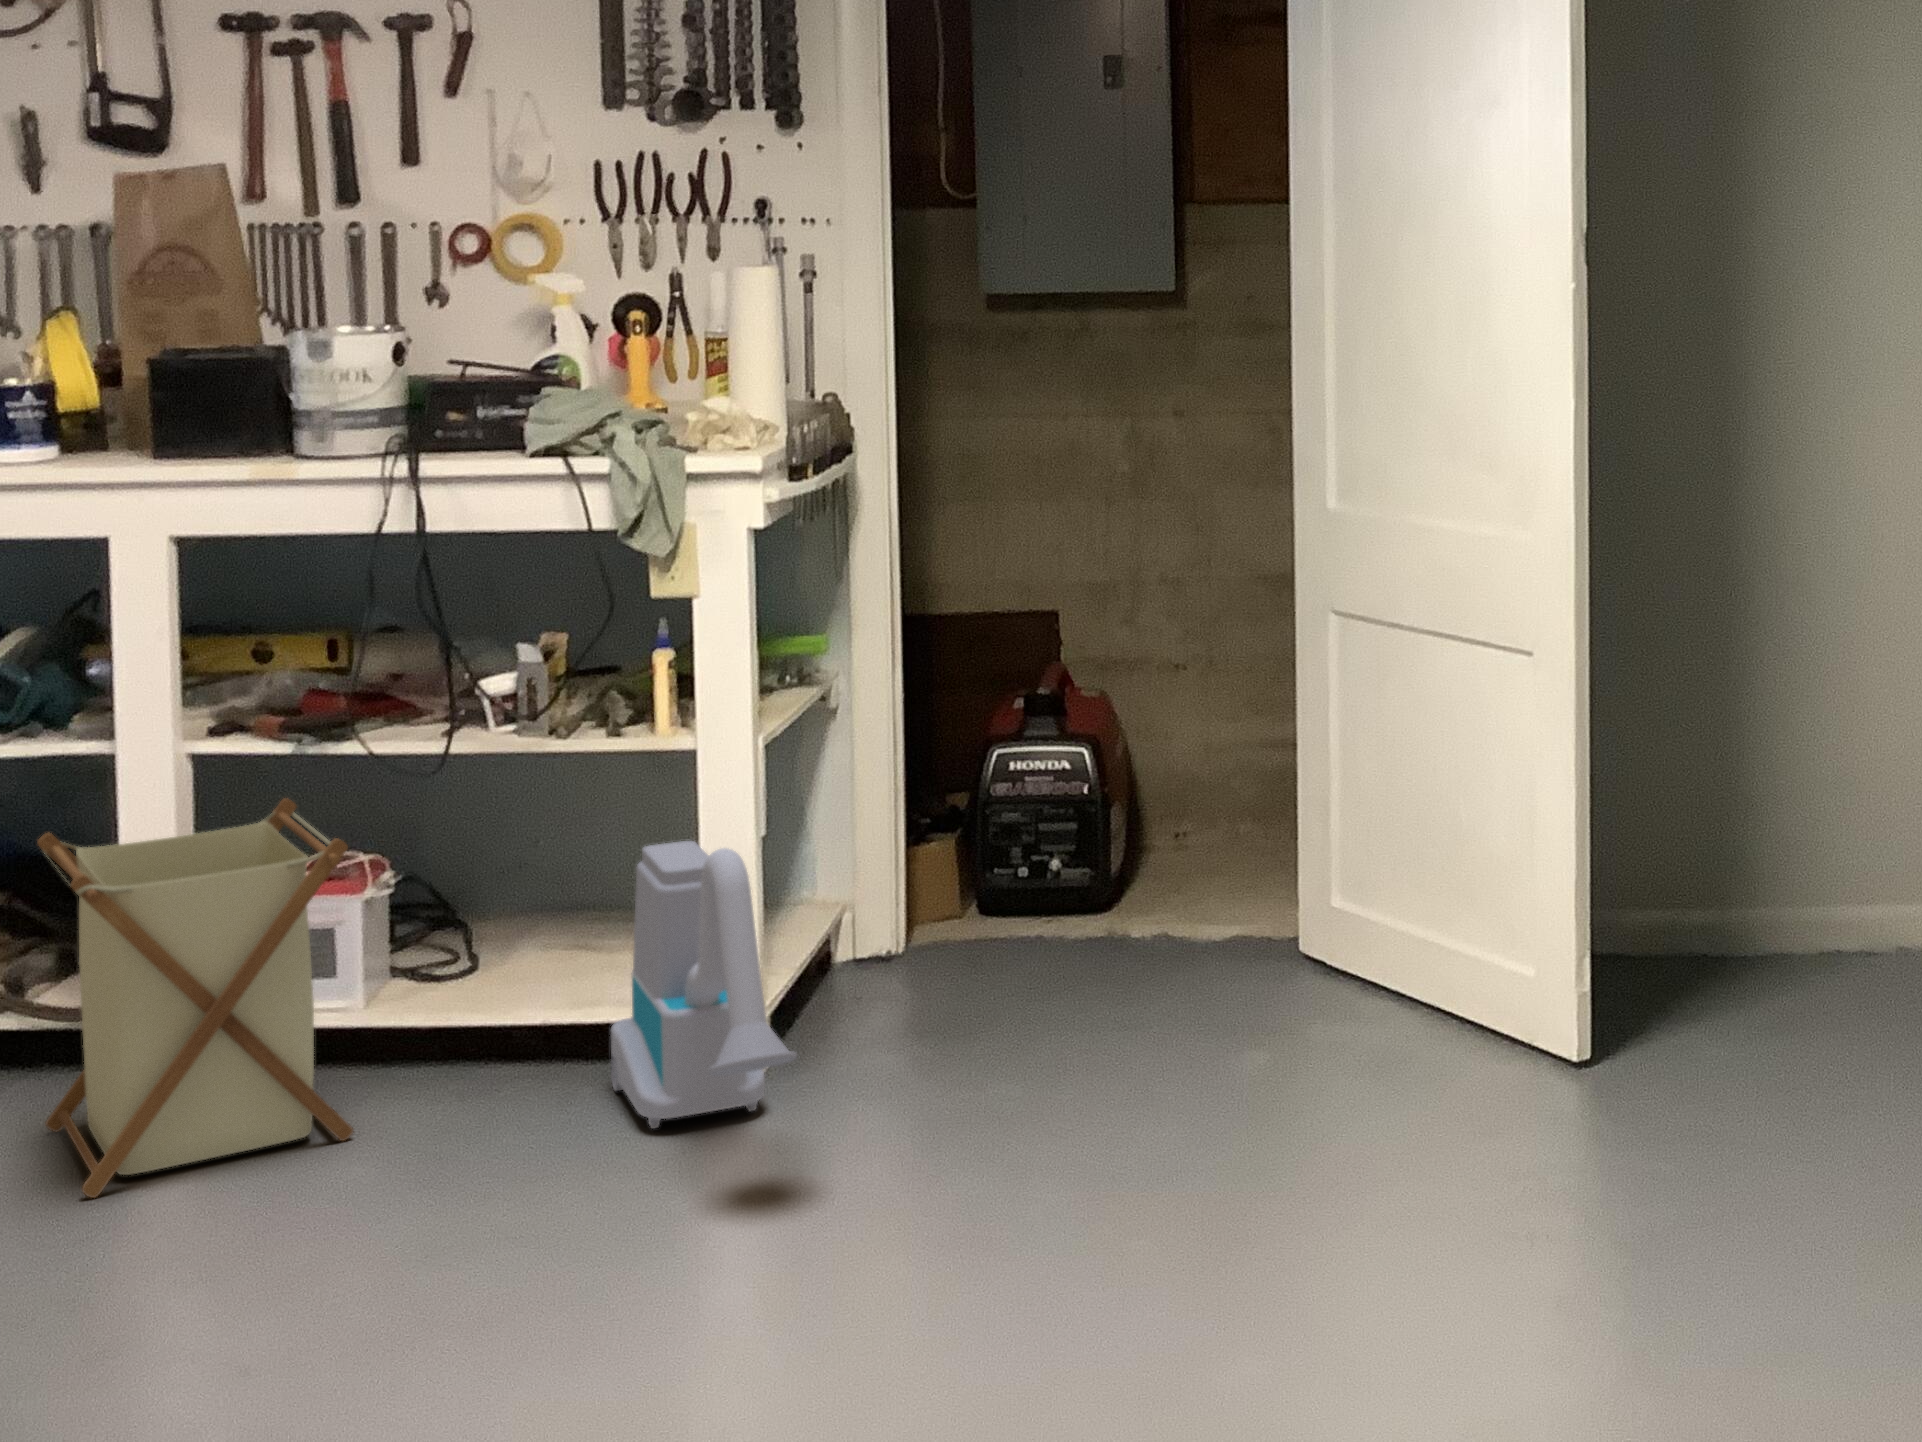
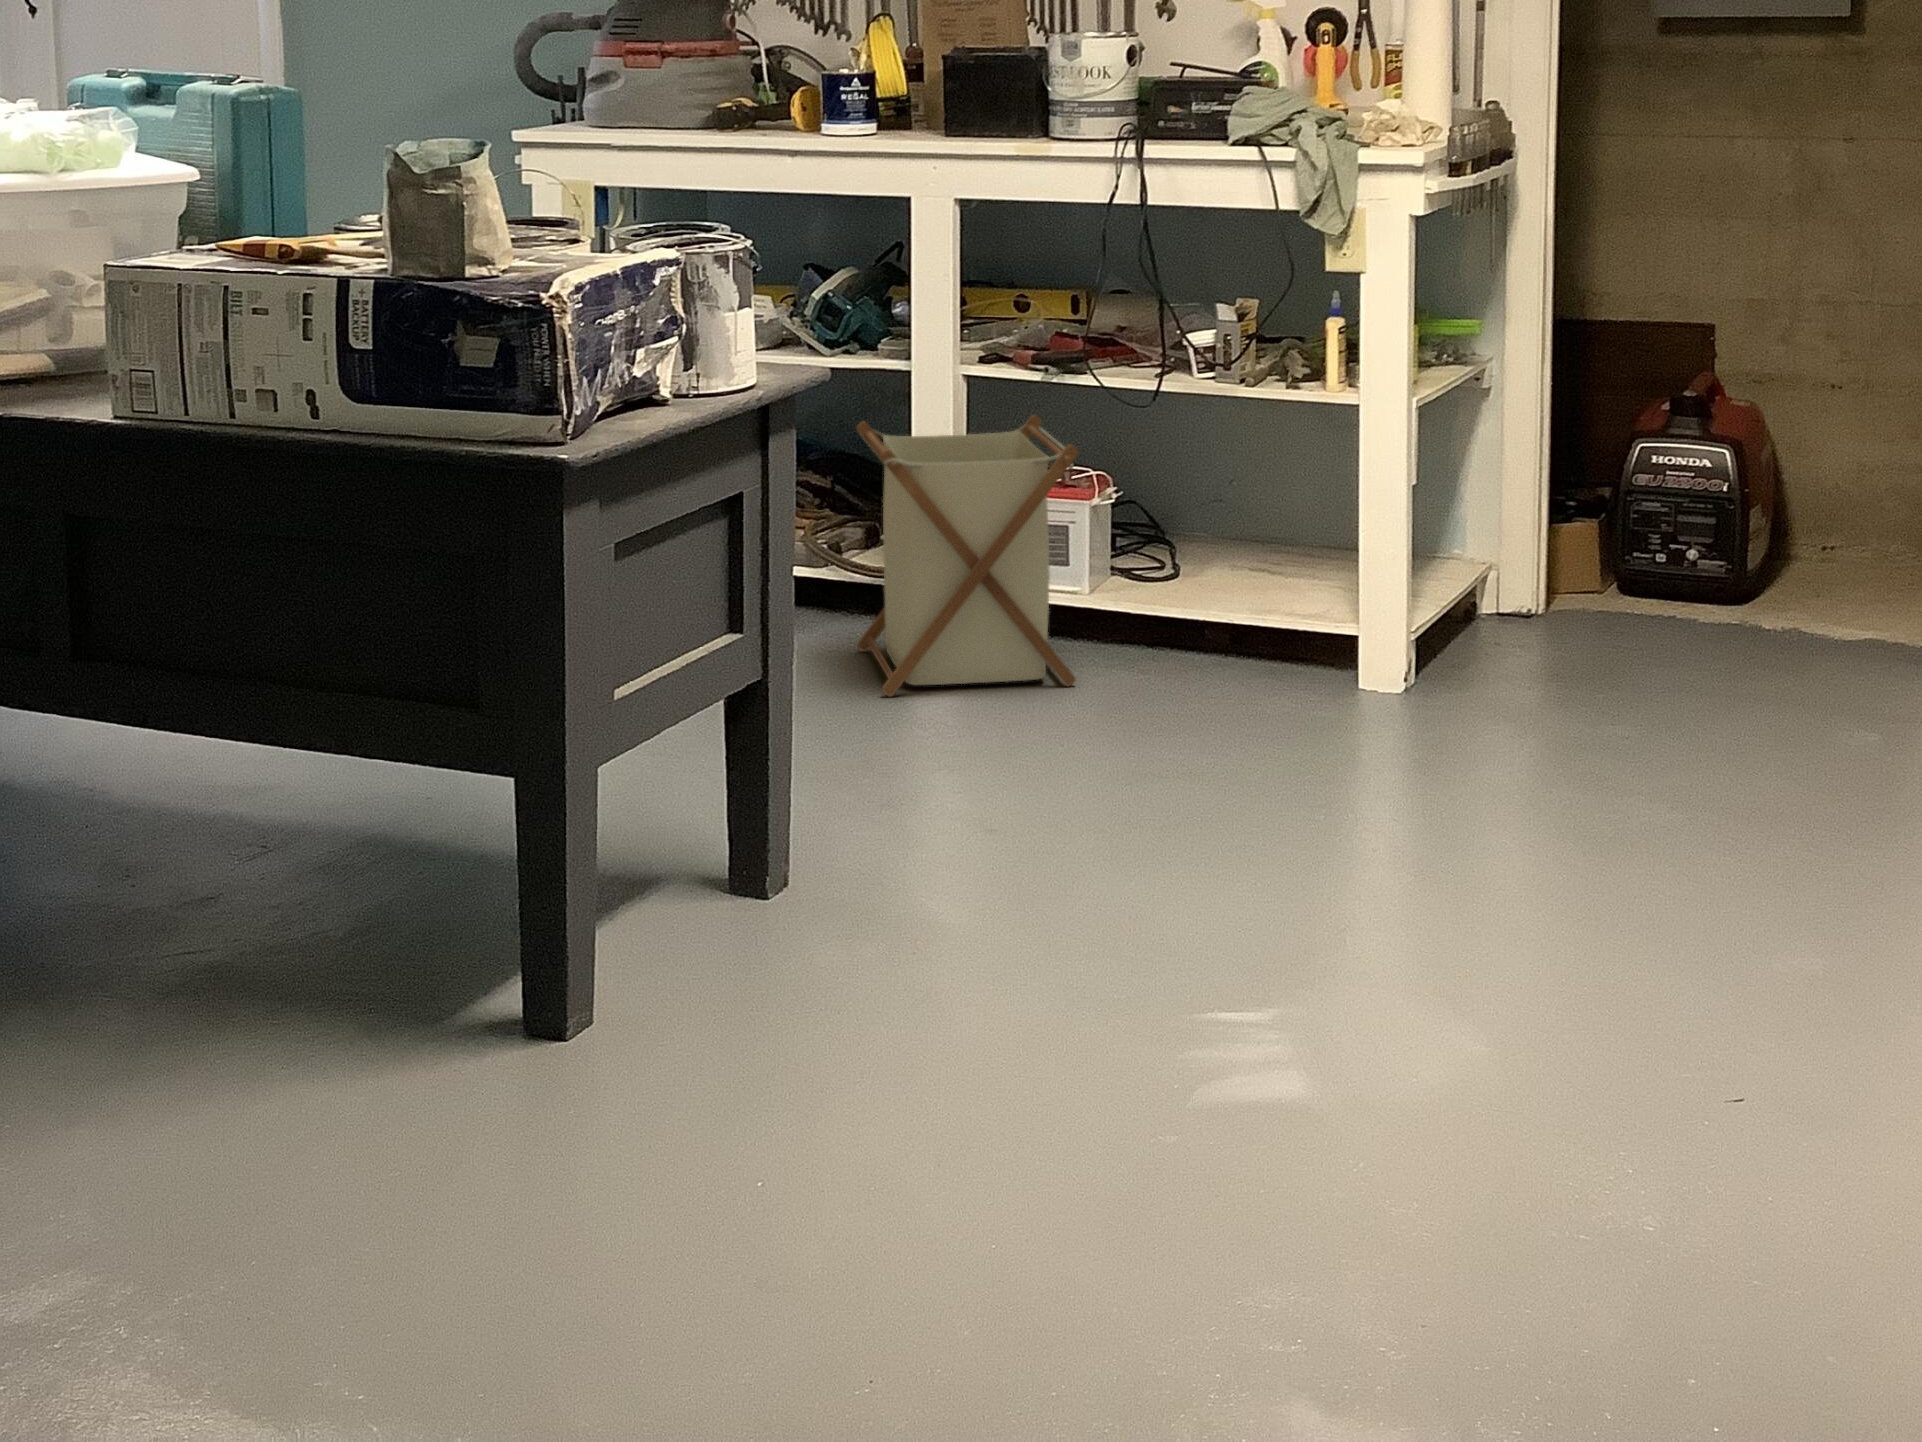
vacuum cleaner: present [611,841,797,1128] -> none [1278,480,1427,712]

